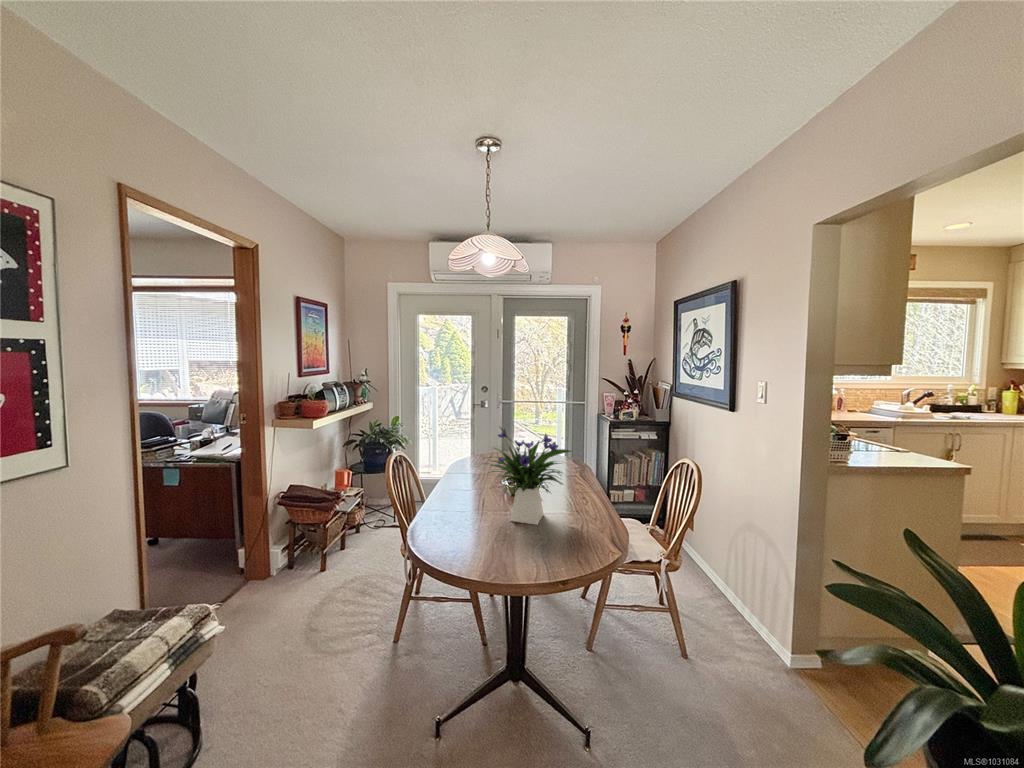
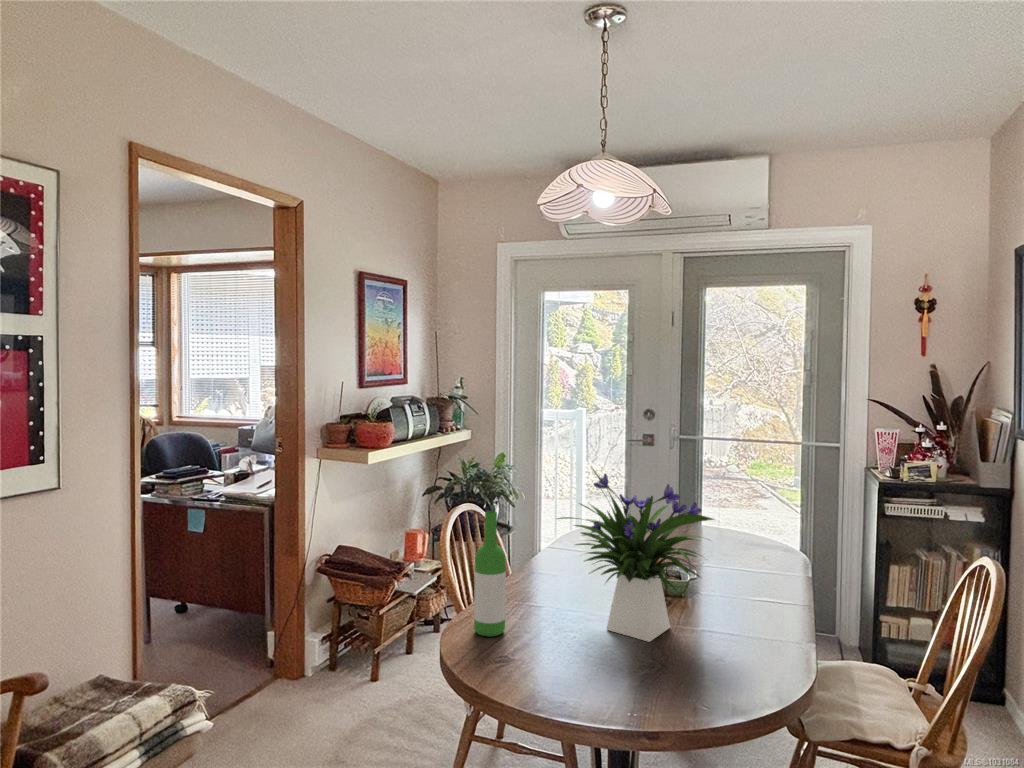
wine bottle: none [432,457,452,536] -> present [474,511,506,637]

